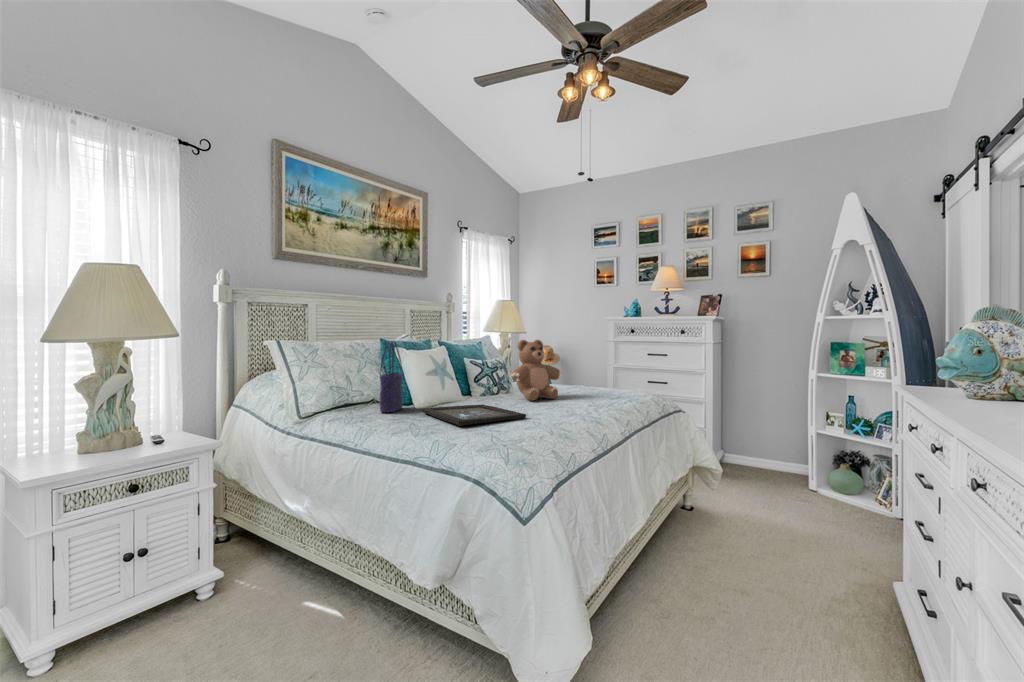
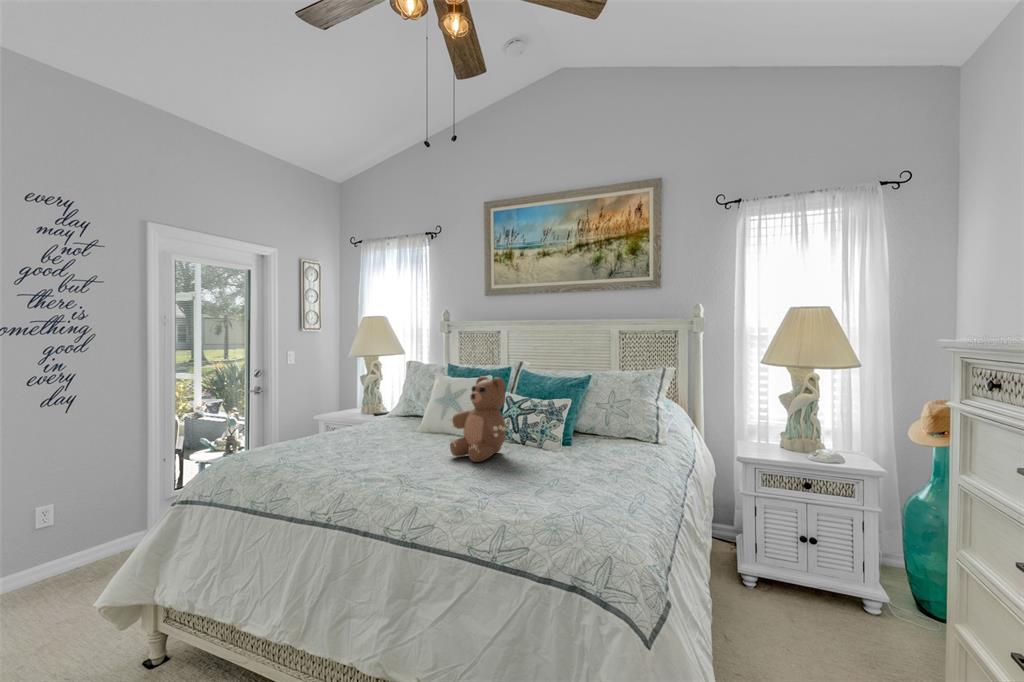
tote bag: present [380,341,403,412] -> none [387,370,417,433]
tray: present [422,404,526,426] -> none [309,434,423,463]

